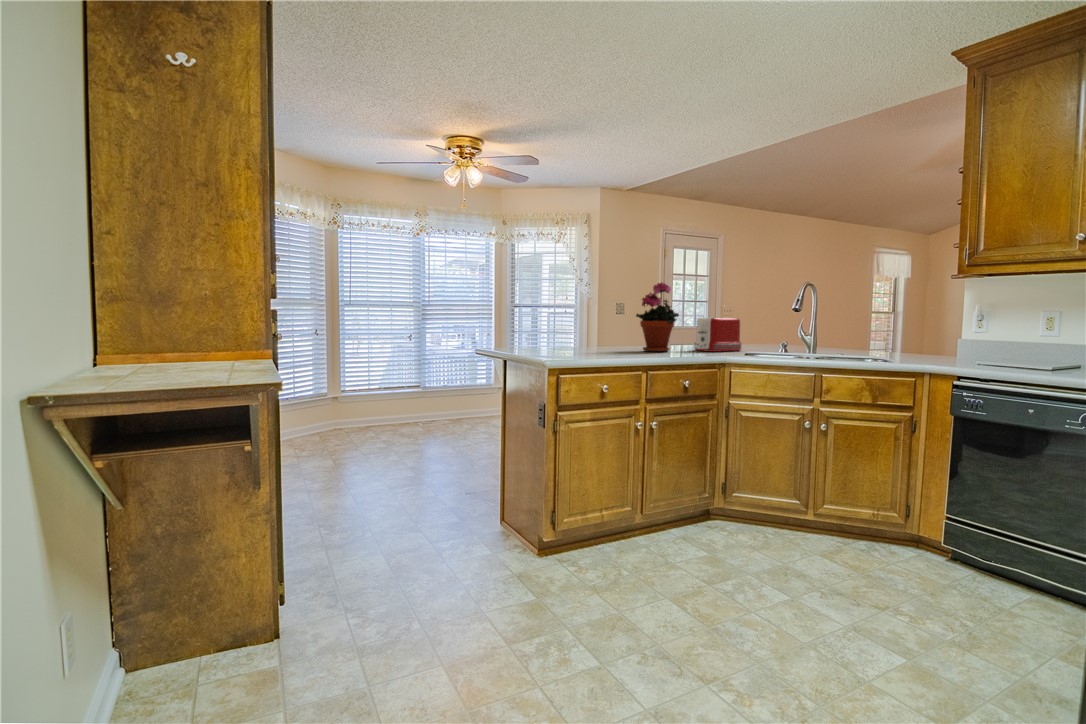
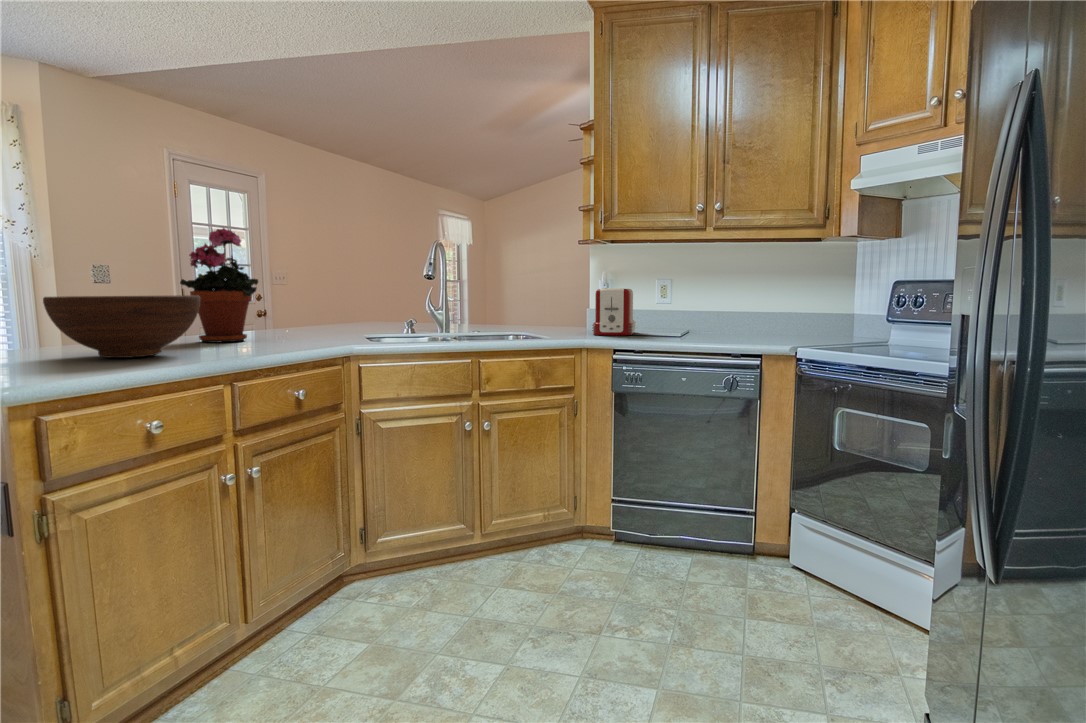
toaster: present [694,318,741,352] -> present [592,288,636,336]
fruit bowl: none [568,323,637,356] -> present [43,295,200,358]

